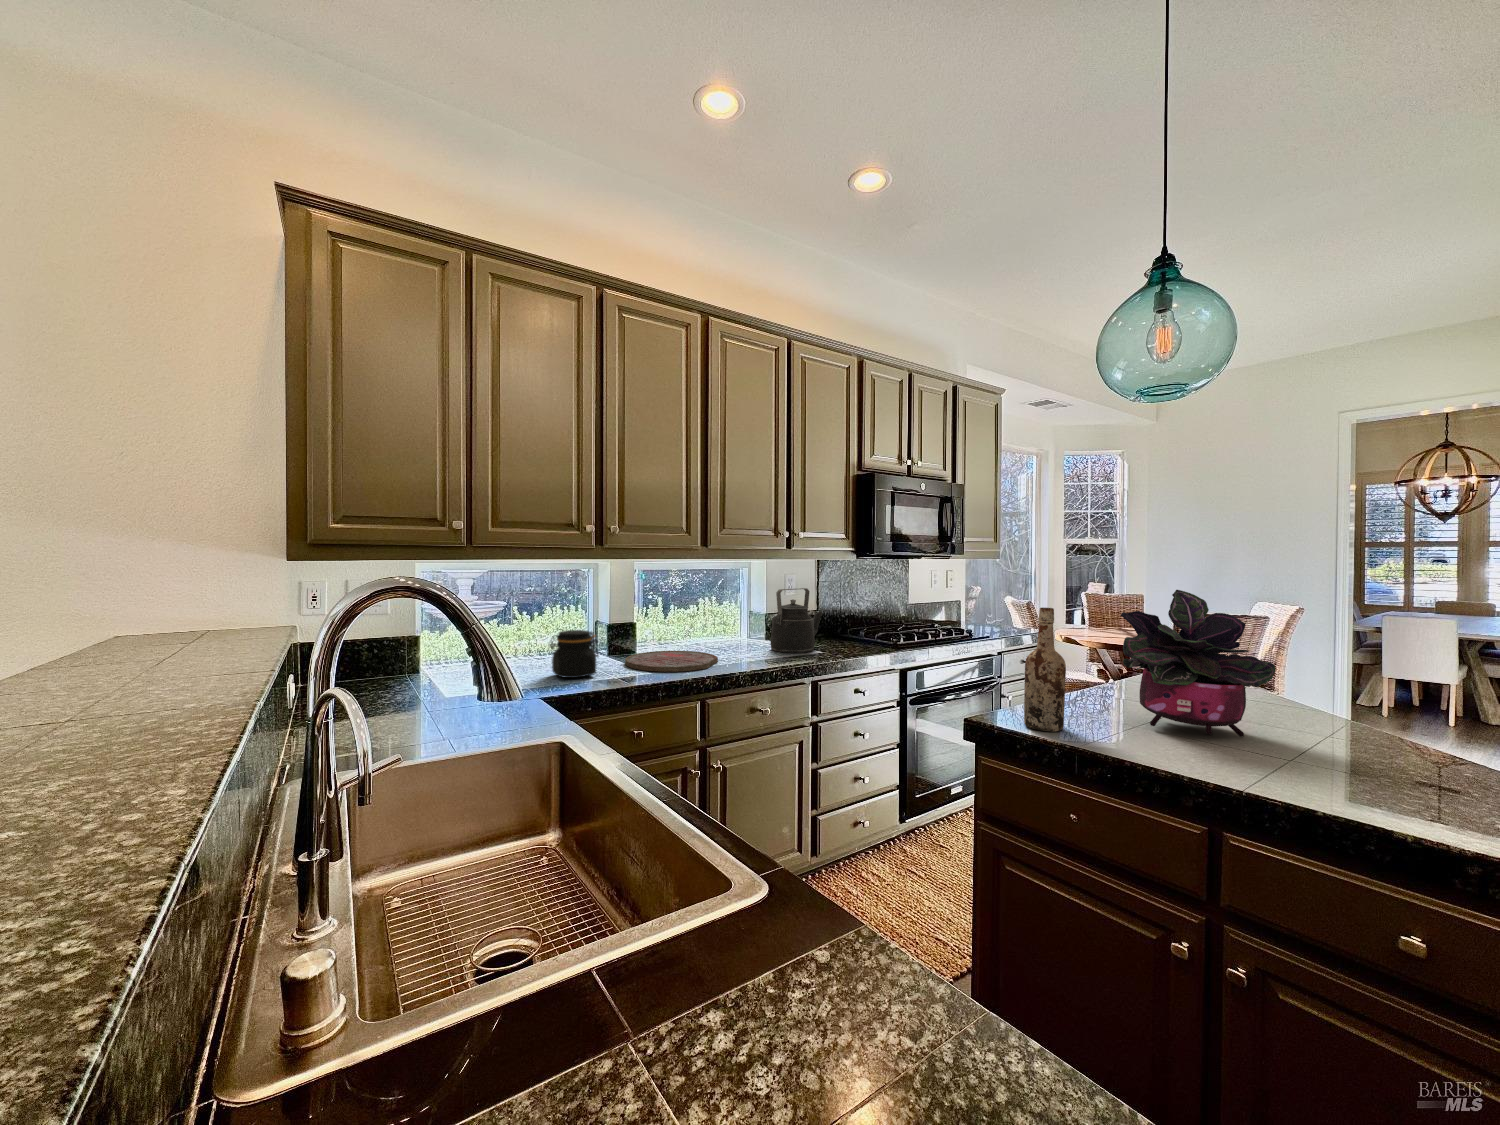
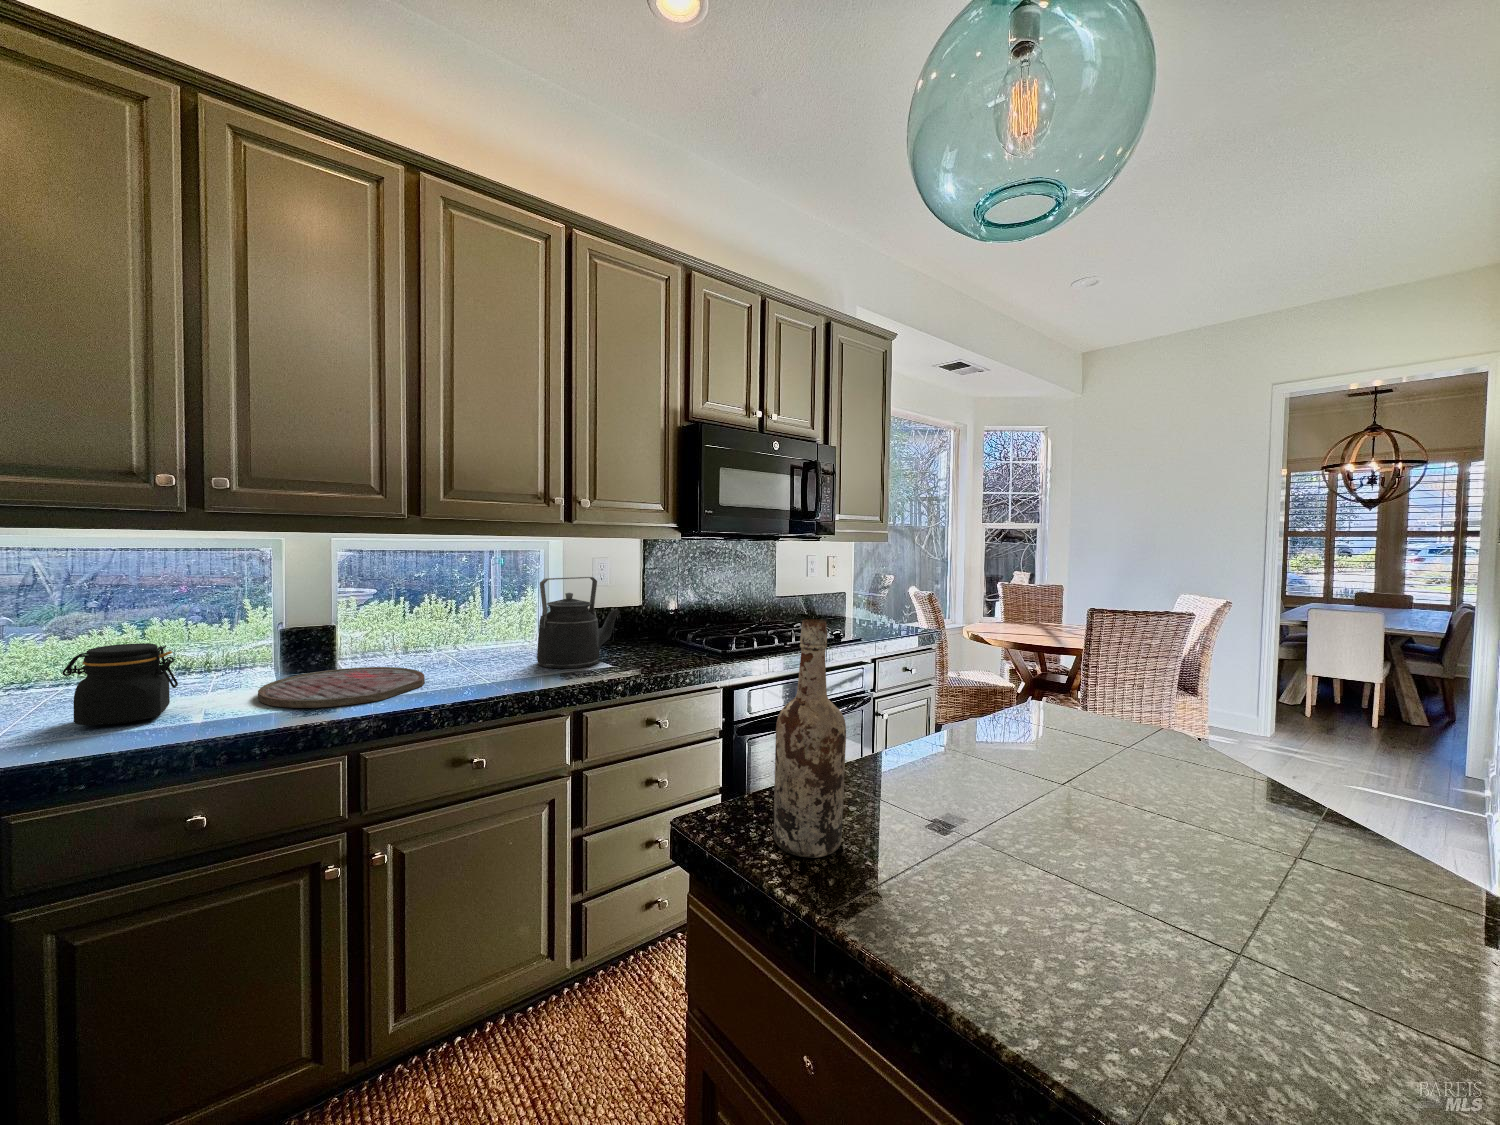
potted plant: present [1120,590,1275,737] -> none [952,586,1225,869]

